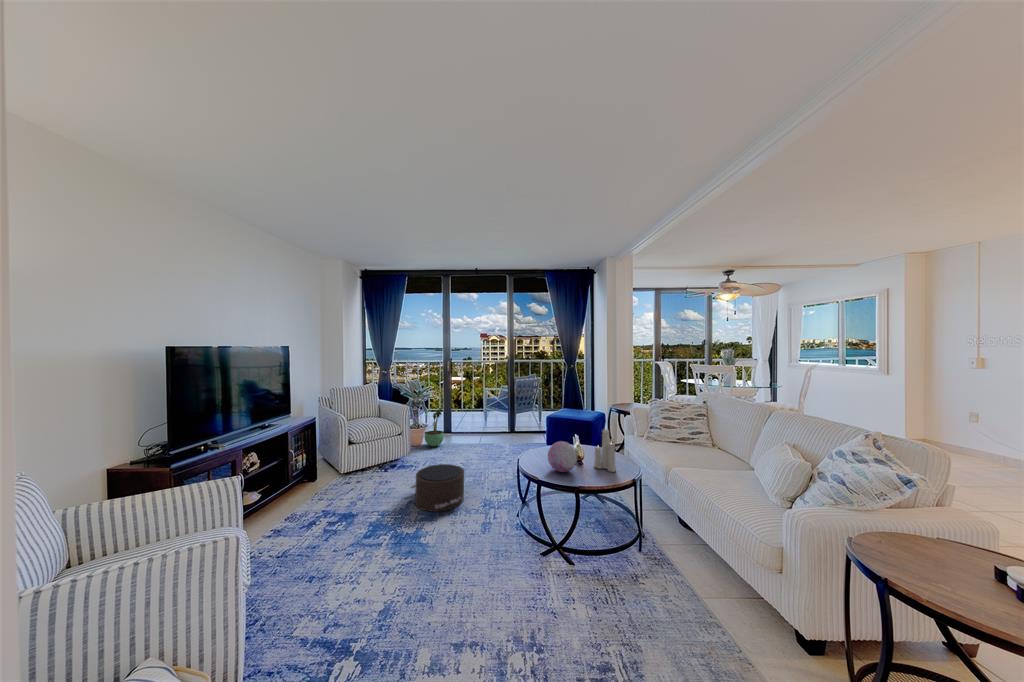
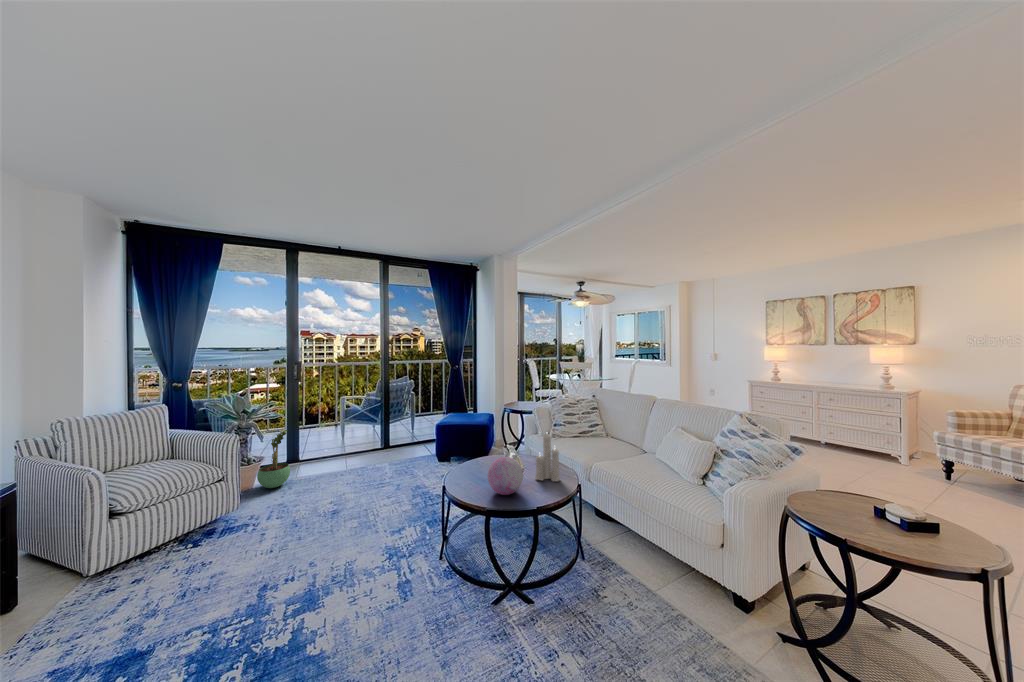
pouf: present [411,464,464,512] -> none [258,513,358,595]

